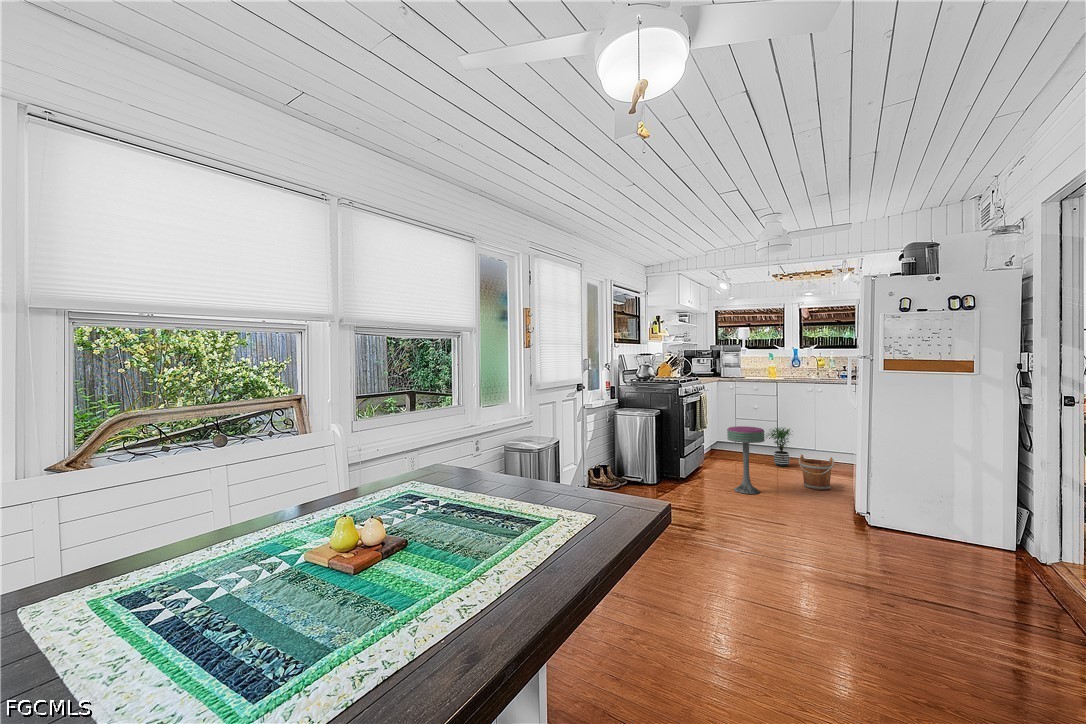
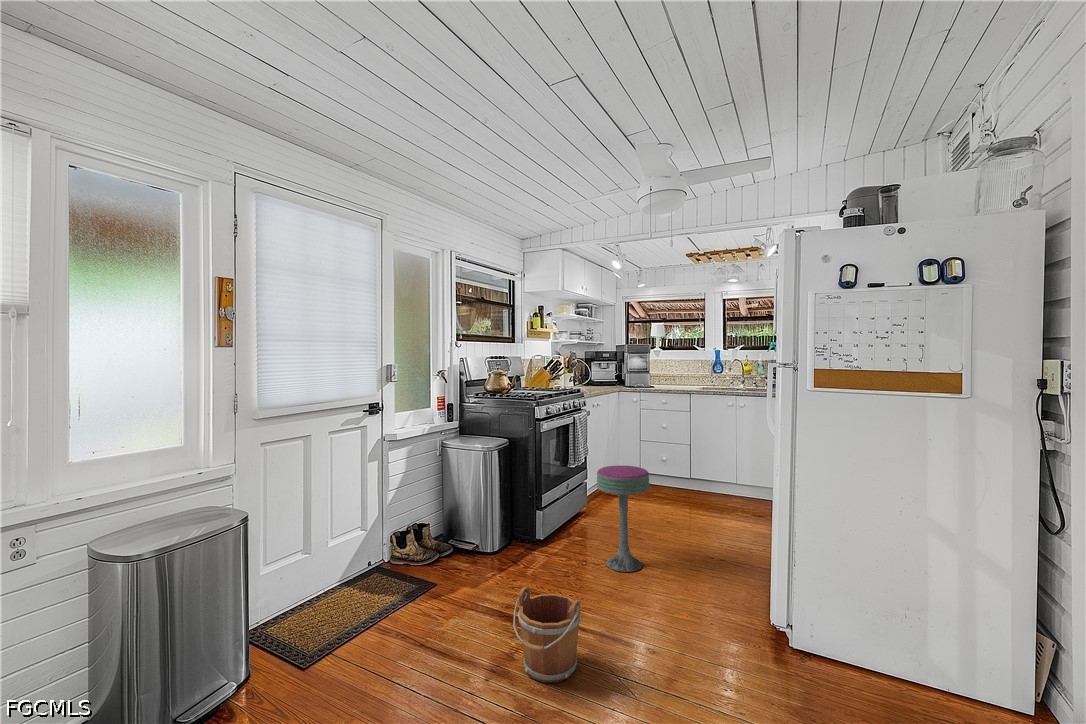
potted plant: present [766,428,790,467] -> none [668,456,709,512]
bucket: present [799,455,834,490] -> present [513,587,581,683]

